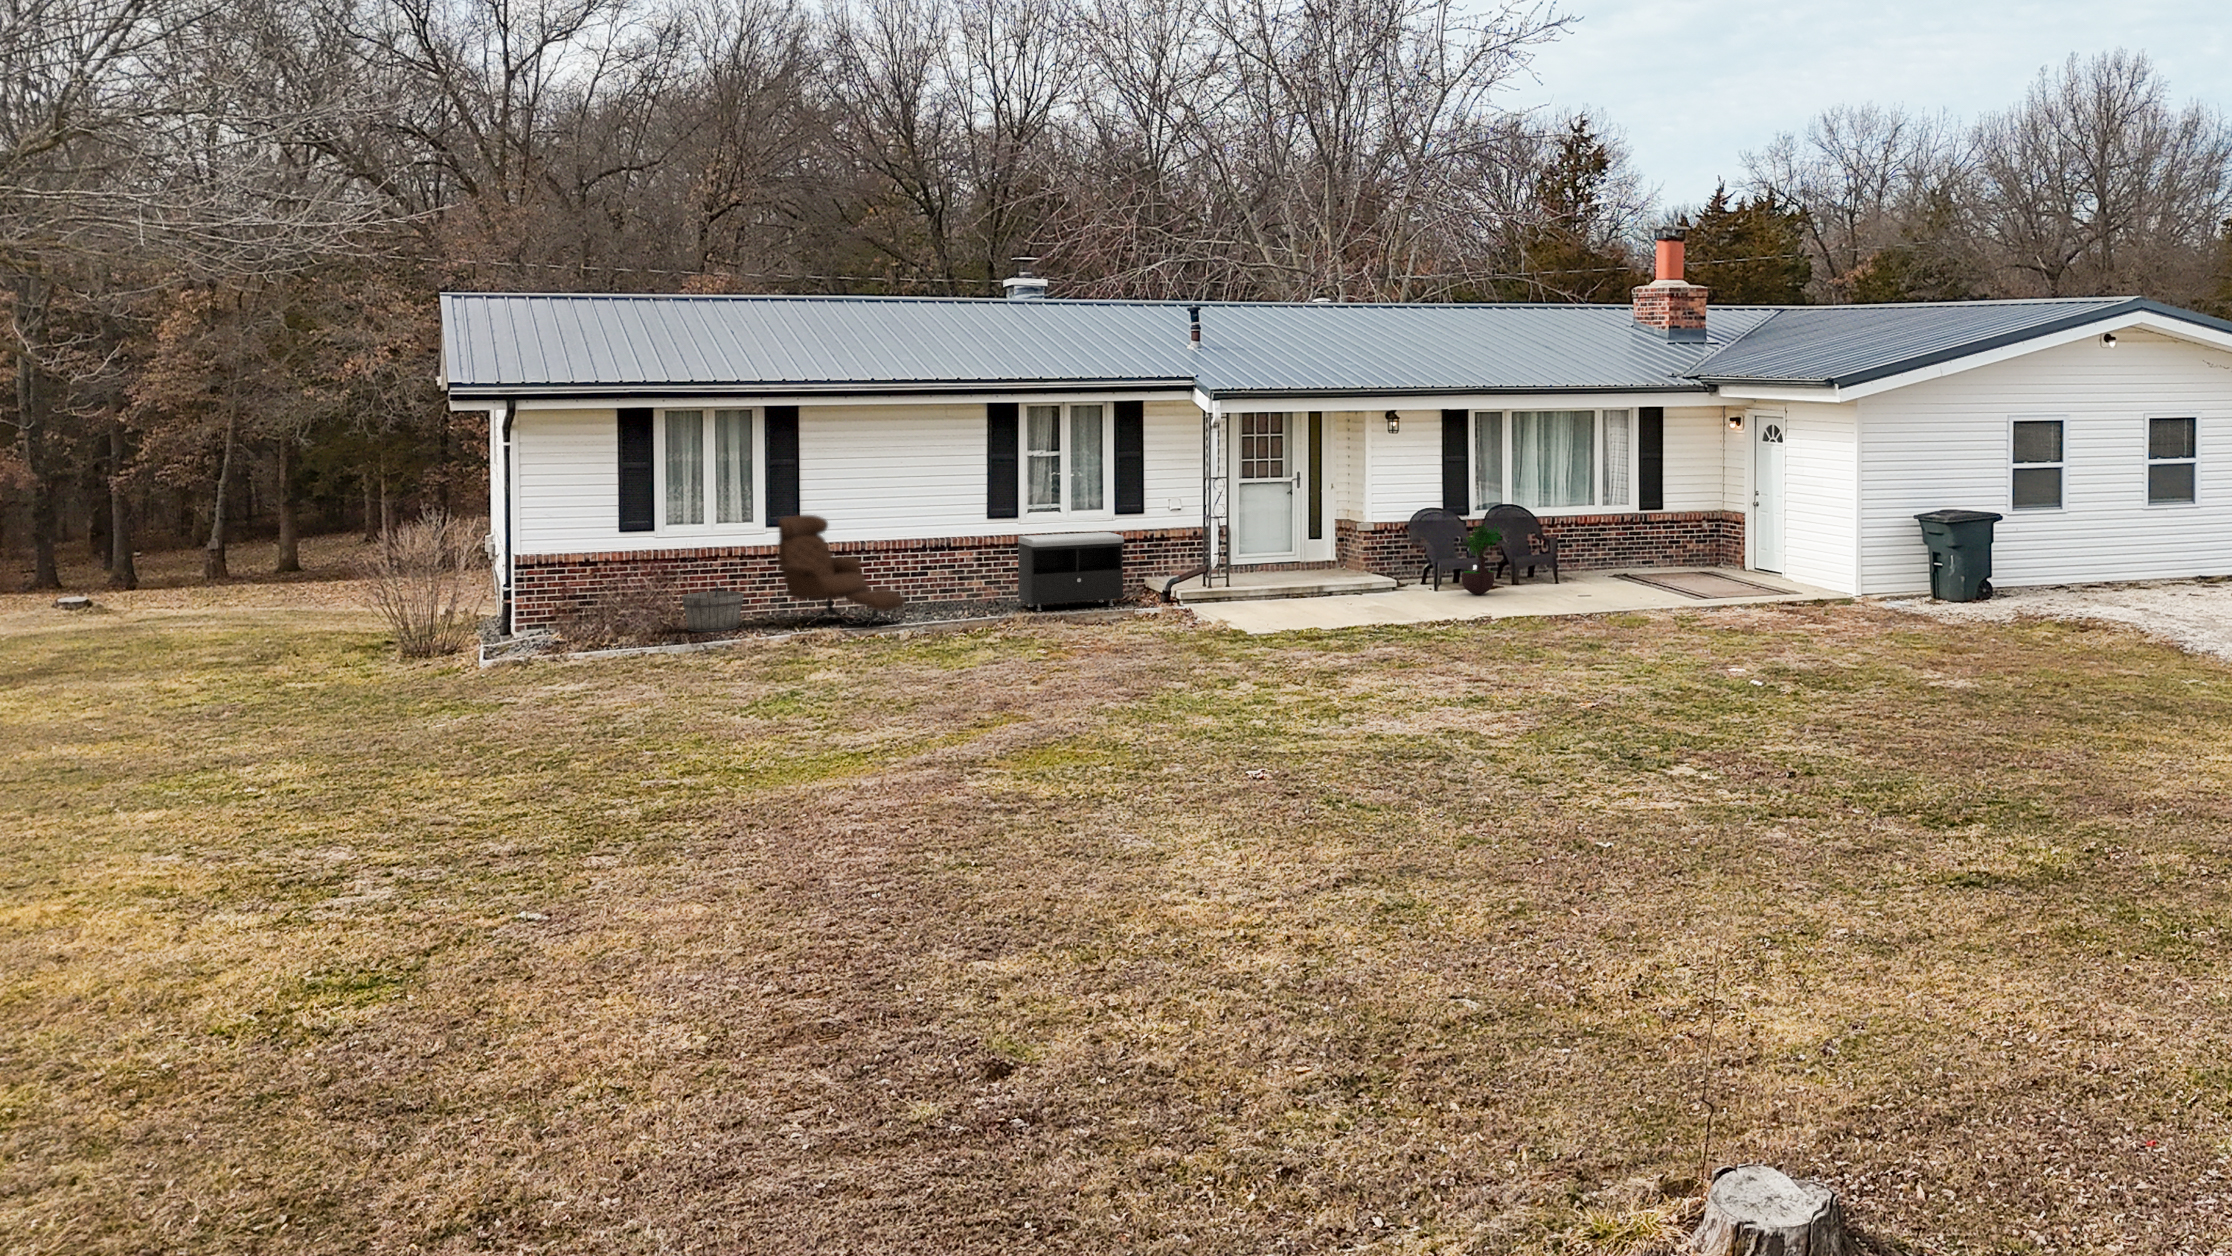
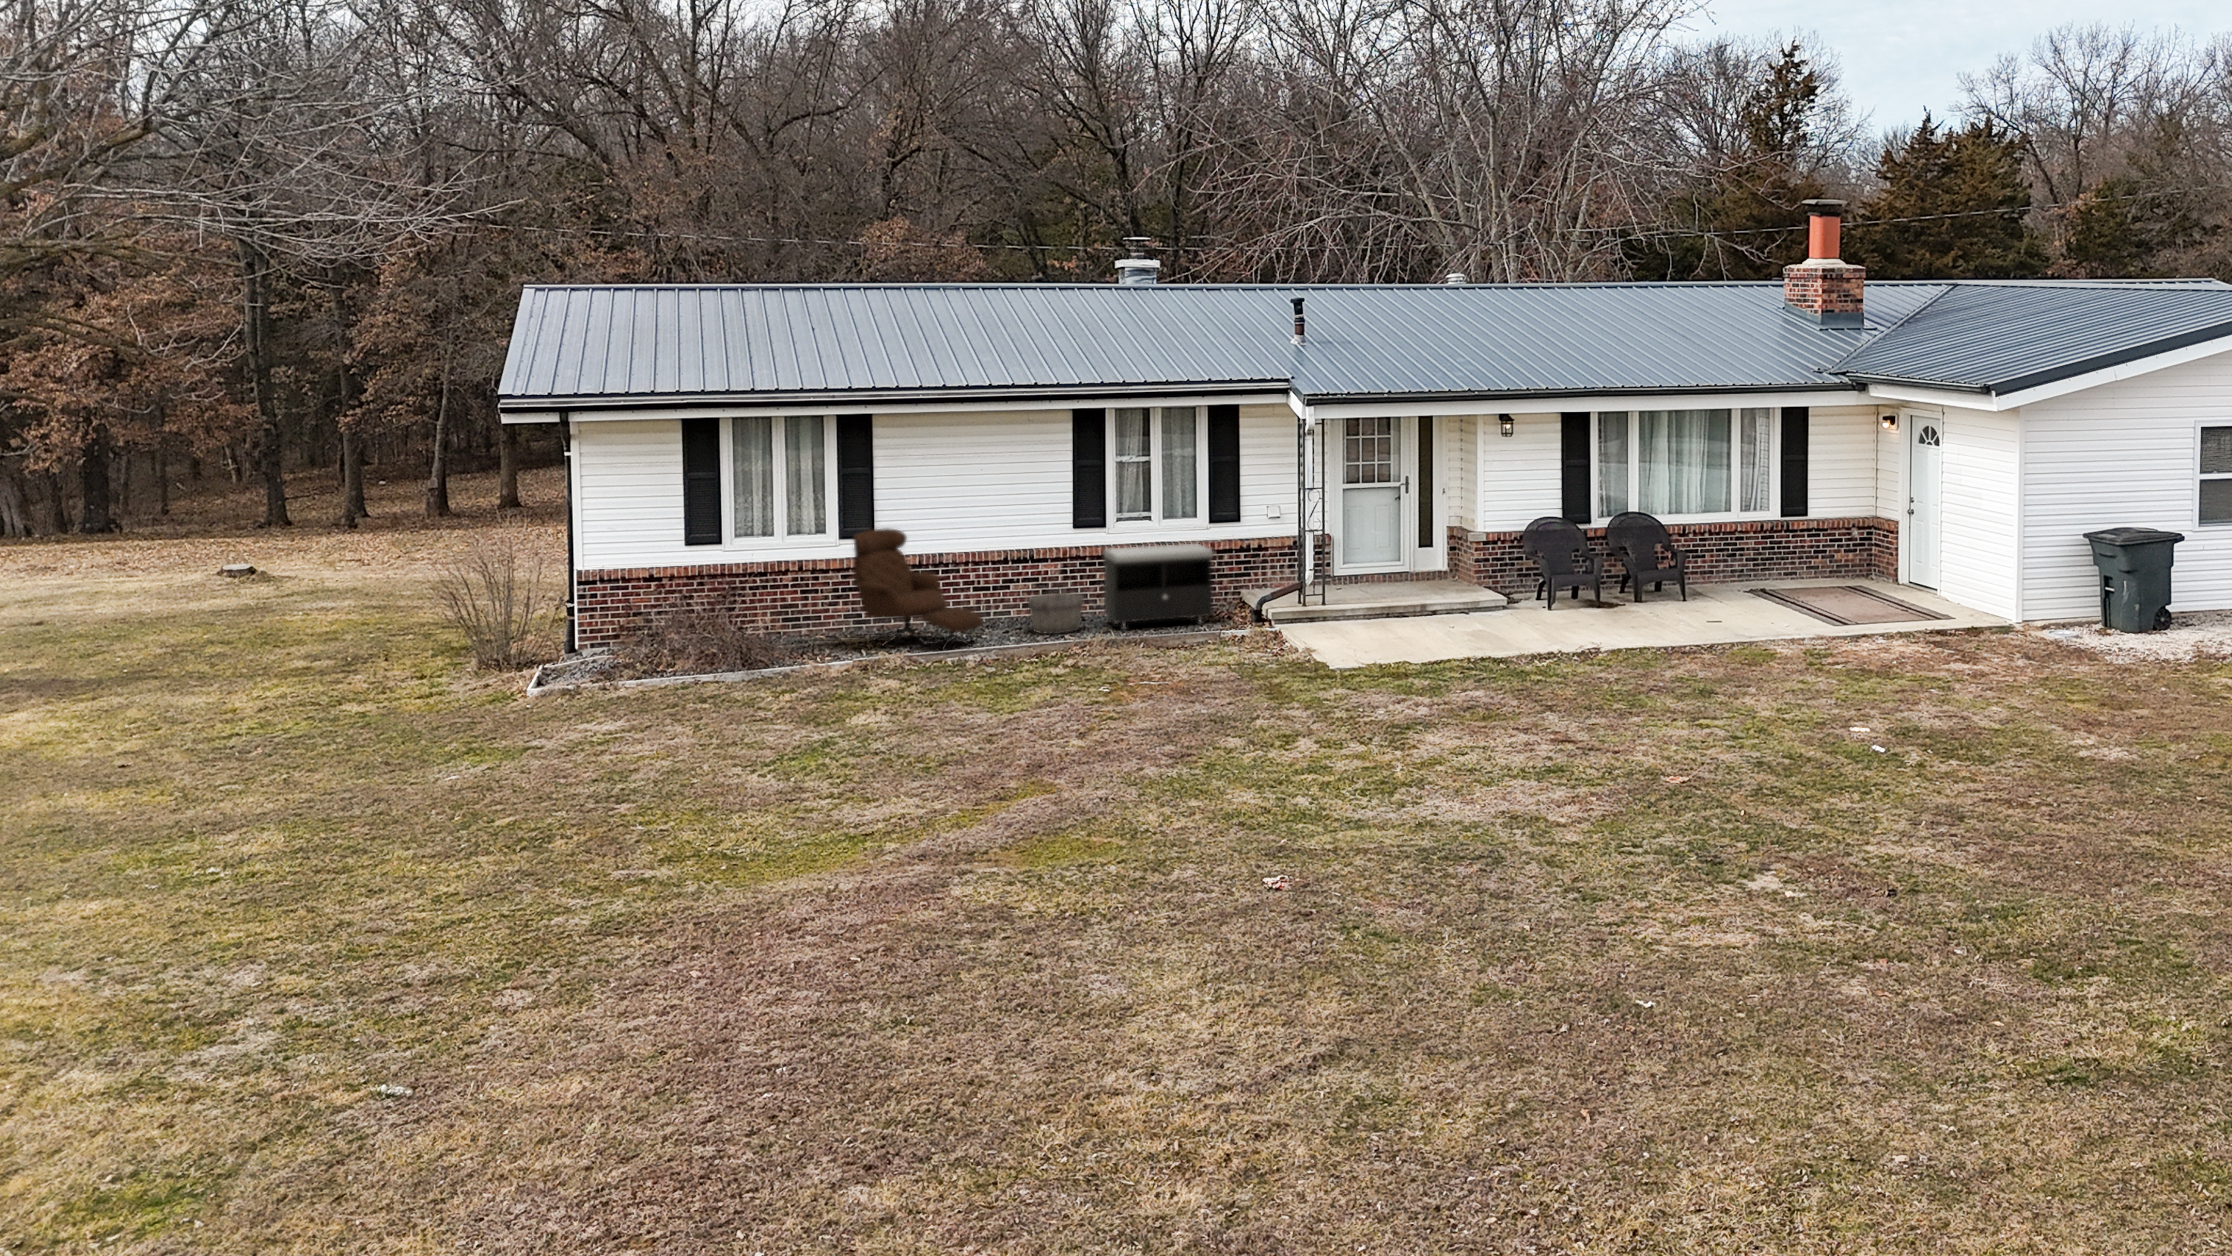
potted tree: present [1462,524,1501,594] -> none [1574,531,1620,613]
wooden bucket: present [682,581,744,632] -> present [1028,587,1084,634]

